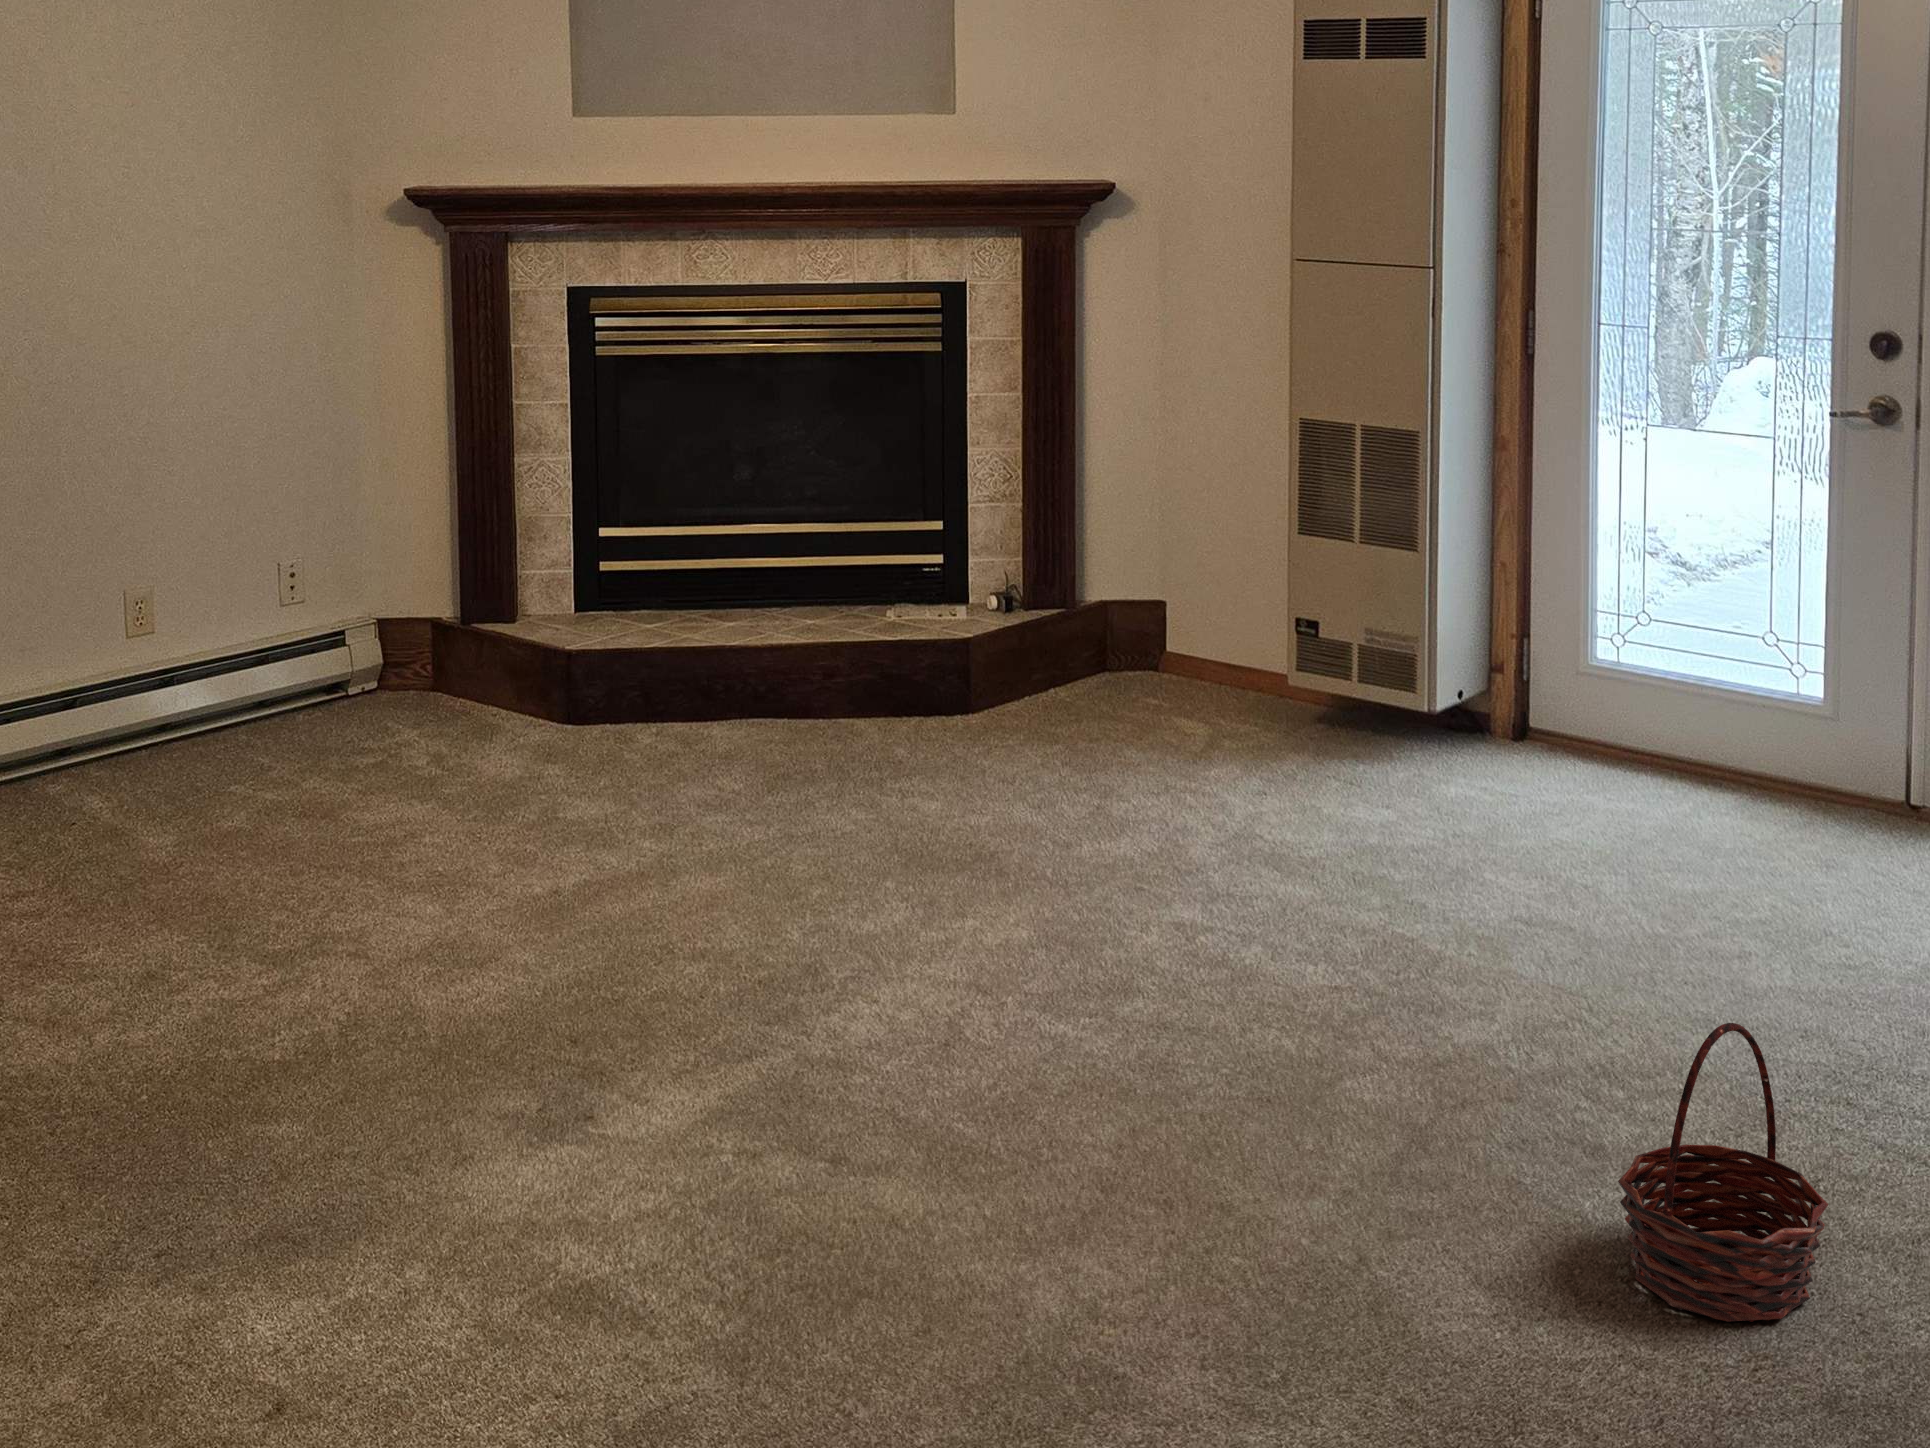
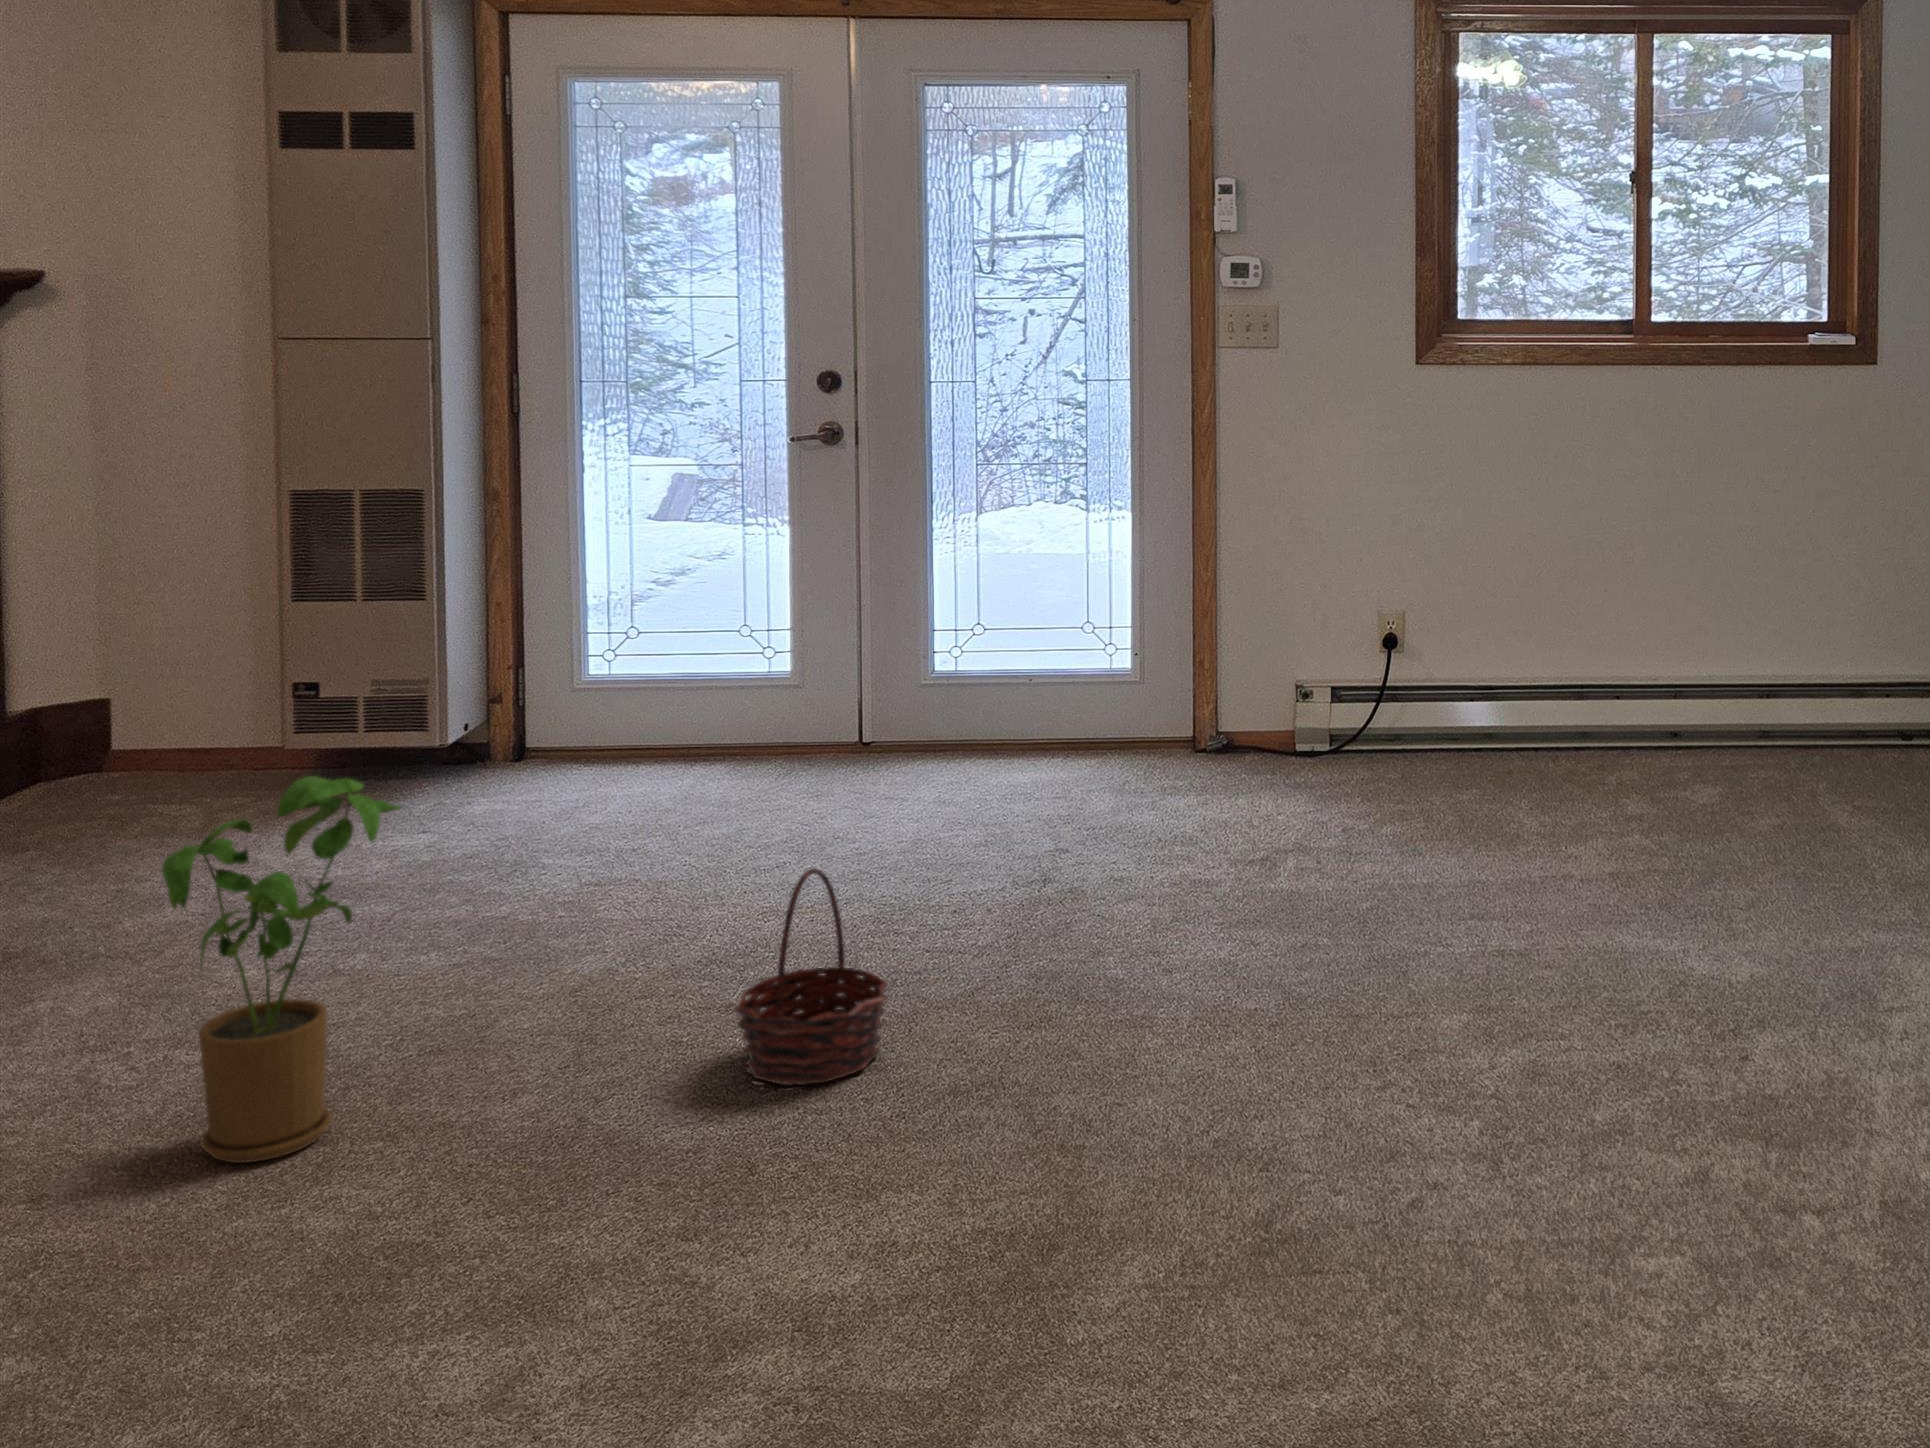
house plant: none [1022,774,1264,1195] -> present [162,776,402,1163]

